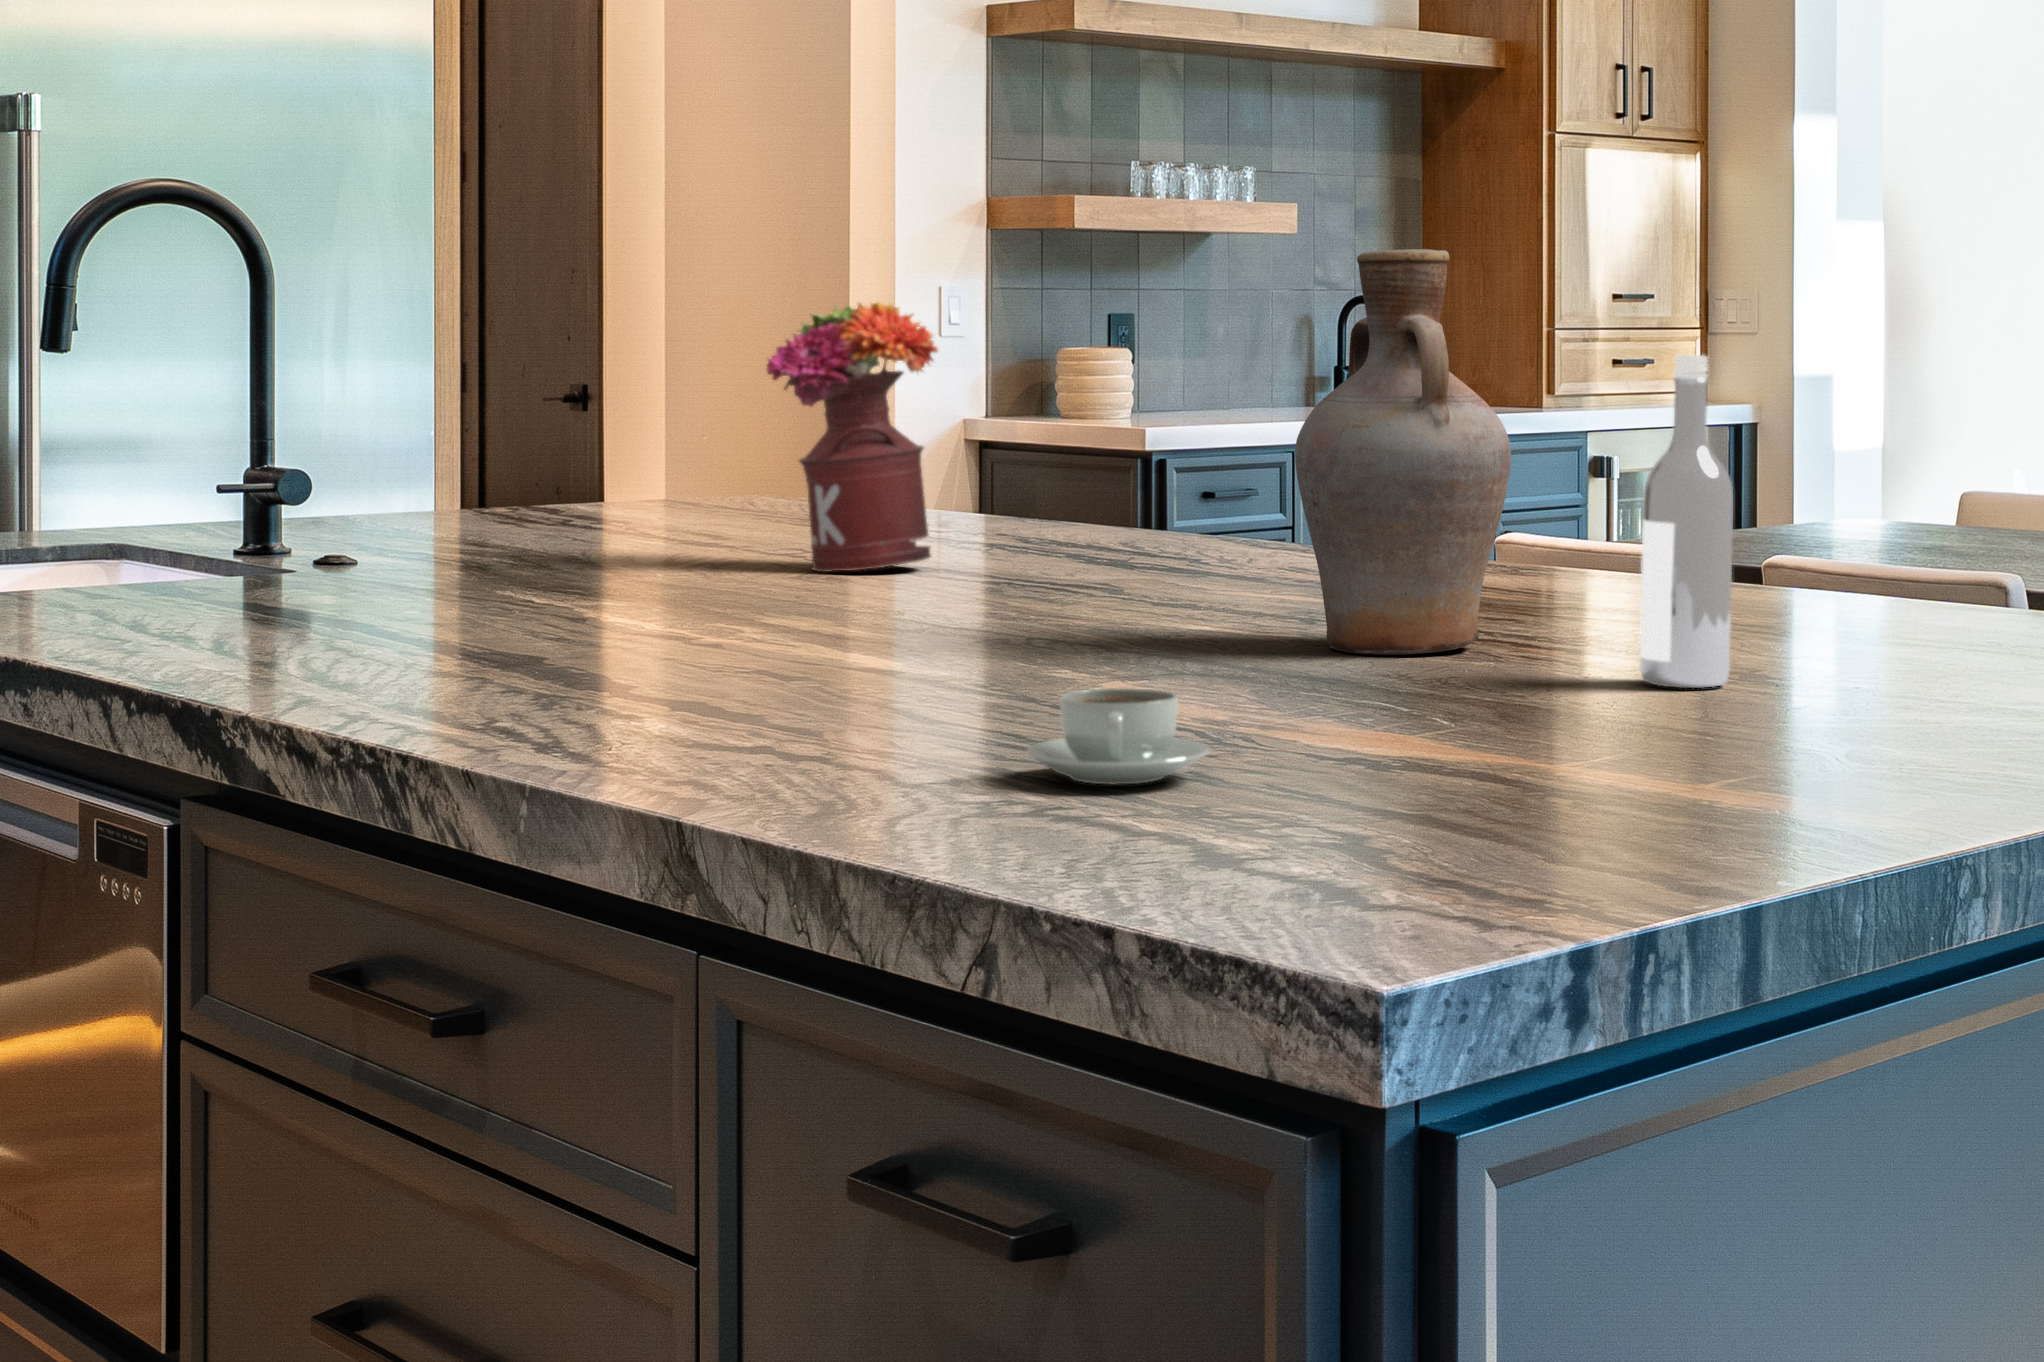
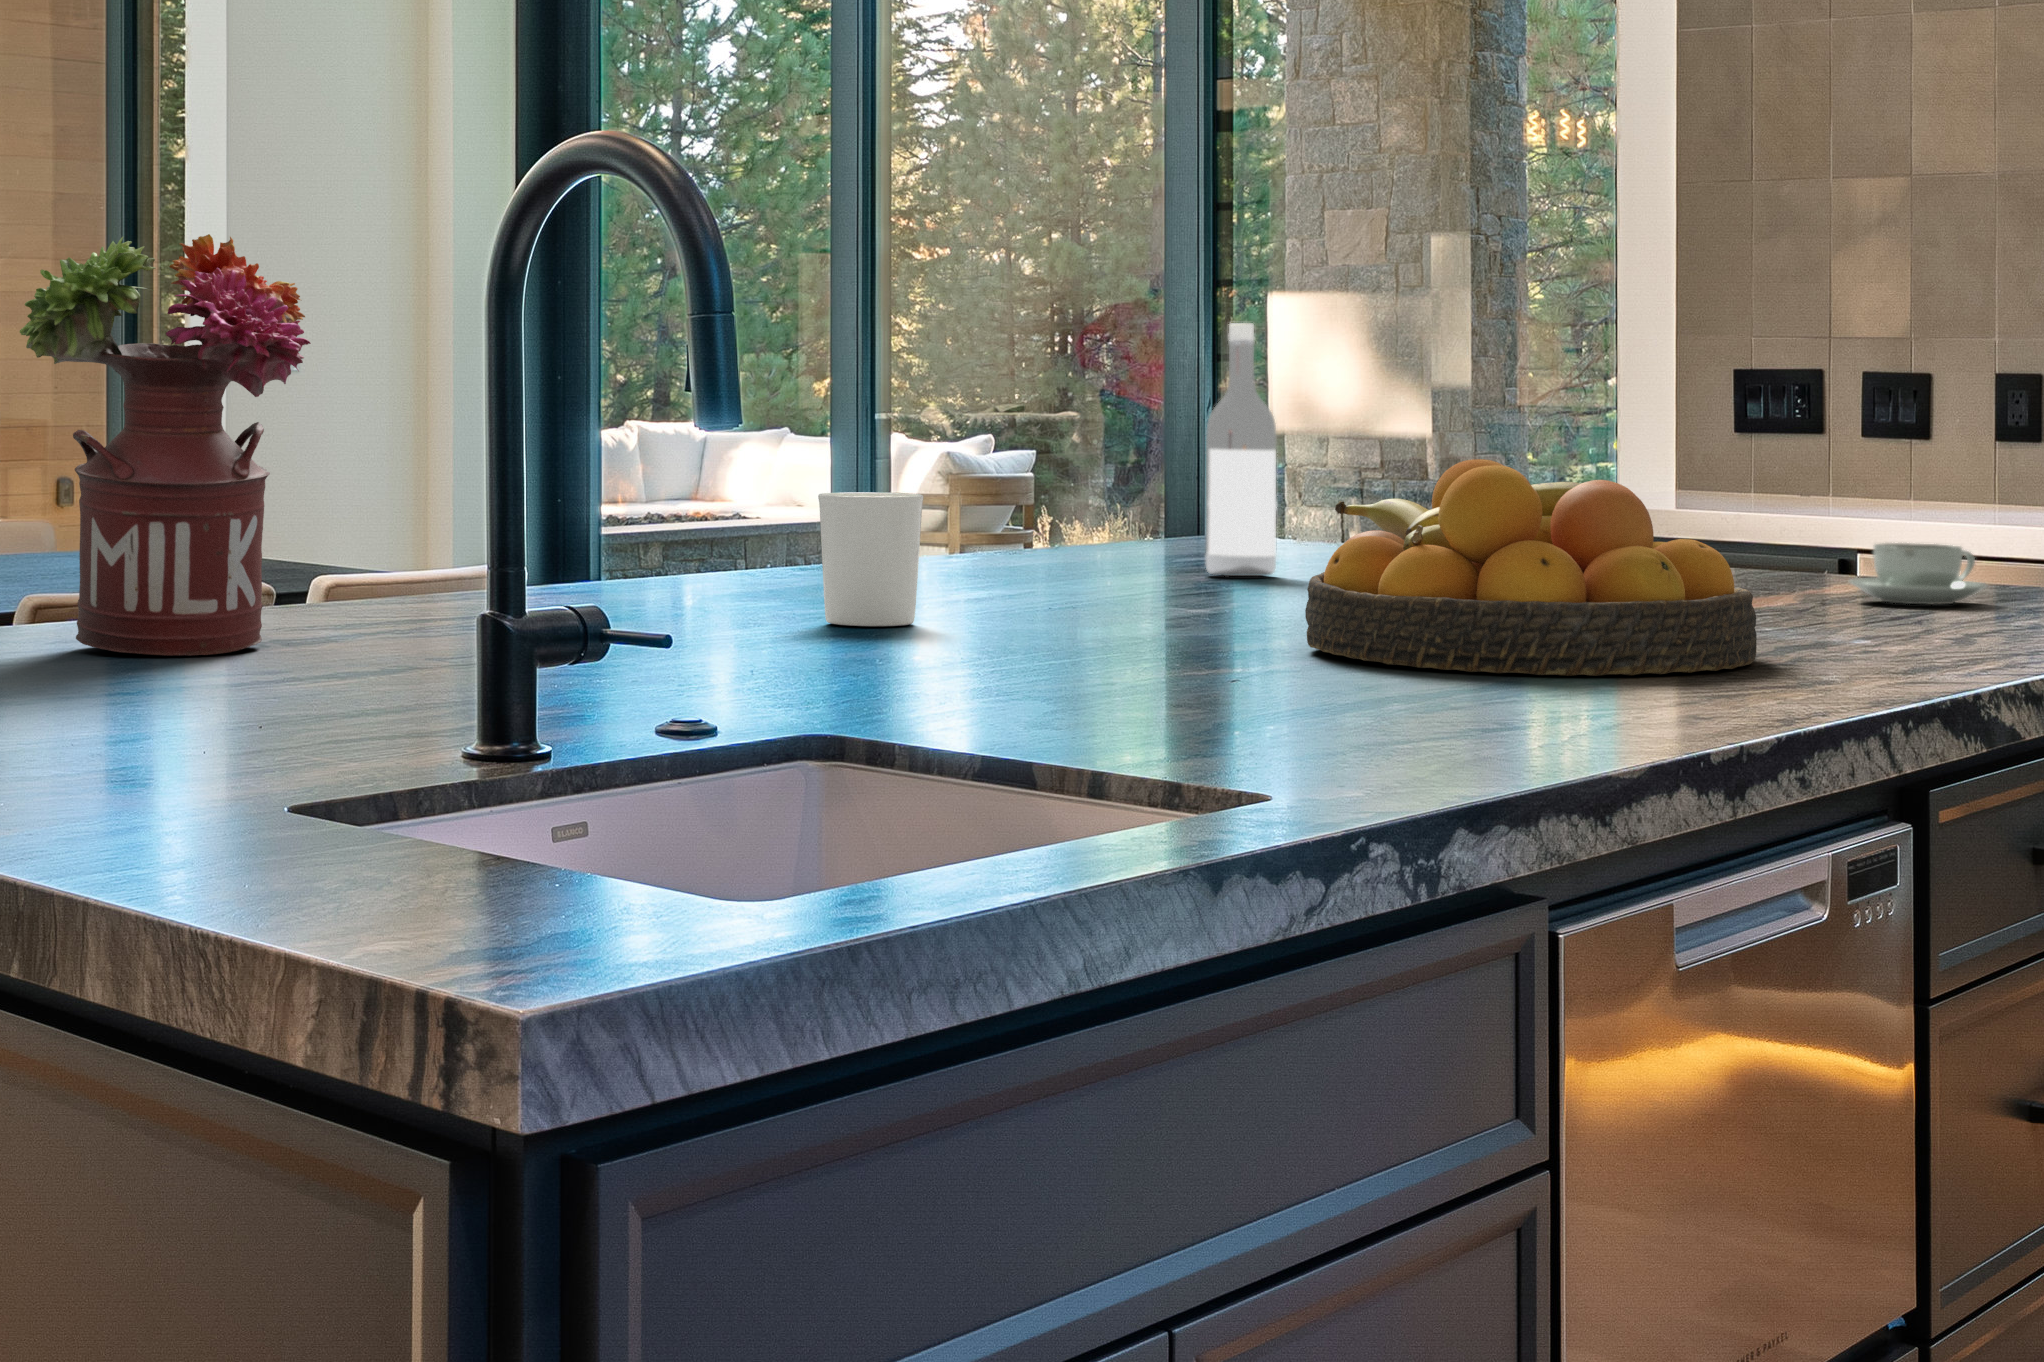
vase: present [1295,249,1511,655] -> none [950,226,1149,594]
fruit bowl: none [348,494,746,692] -> present [1305,459,1757,676]
candle holder: none [950,505,1041,622] -> present [818,492,924,626]

